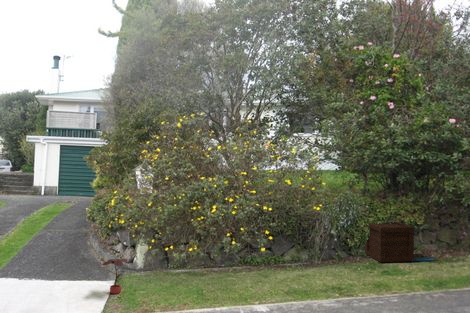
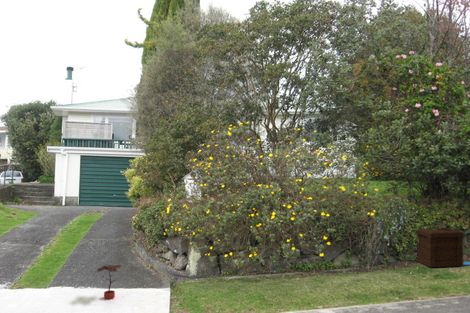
potted plant: present [103,259,127,294] -> present [97,265,121,299]

